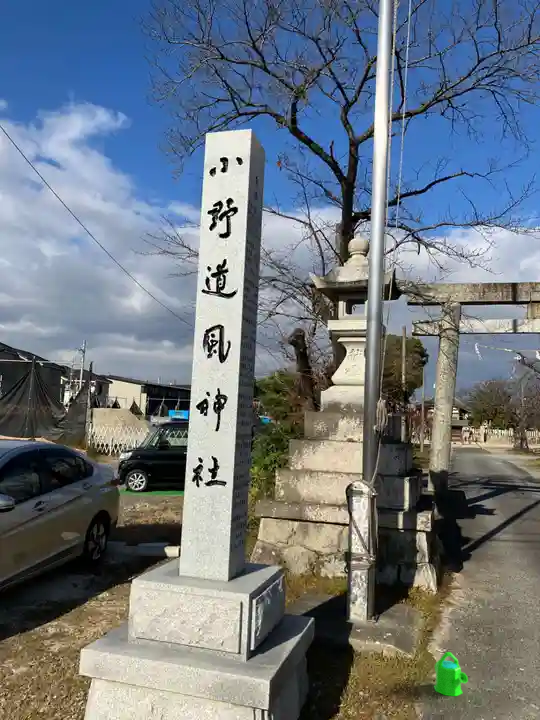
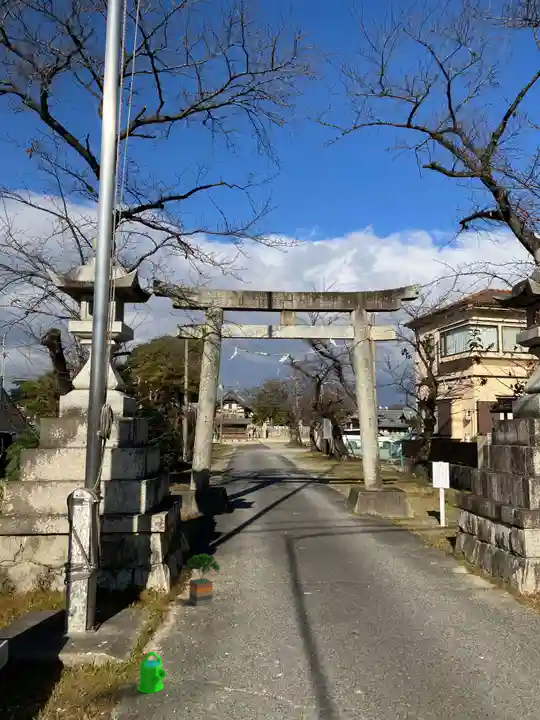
potted tree: none [455,555,495,611] -> present [187,554,220,606]

